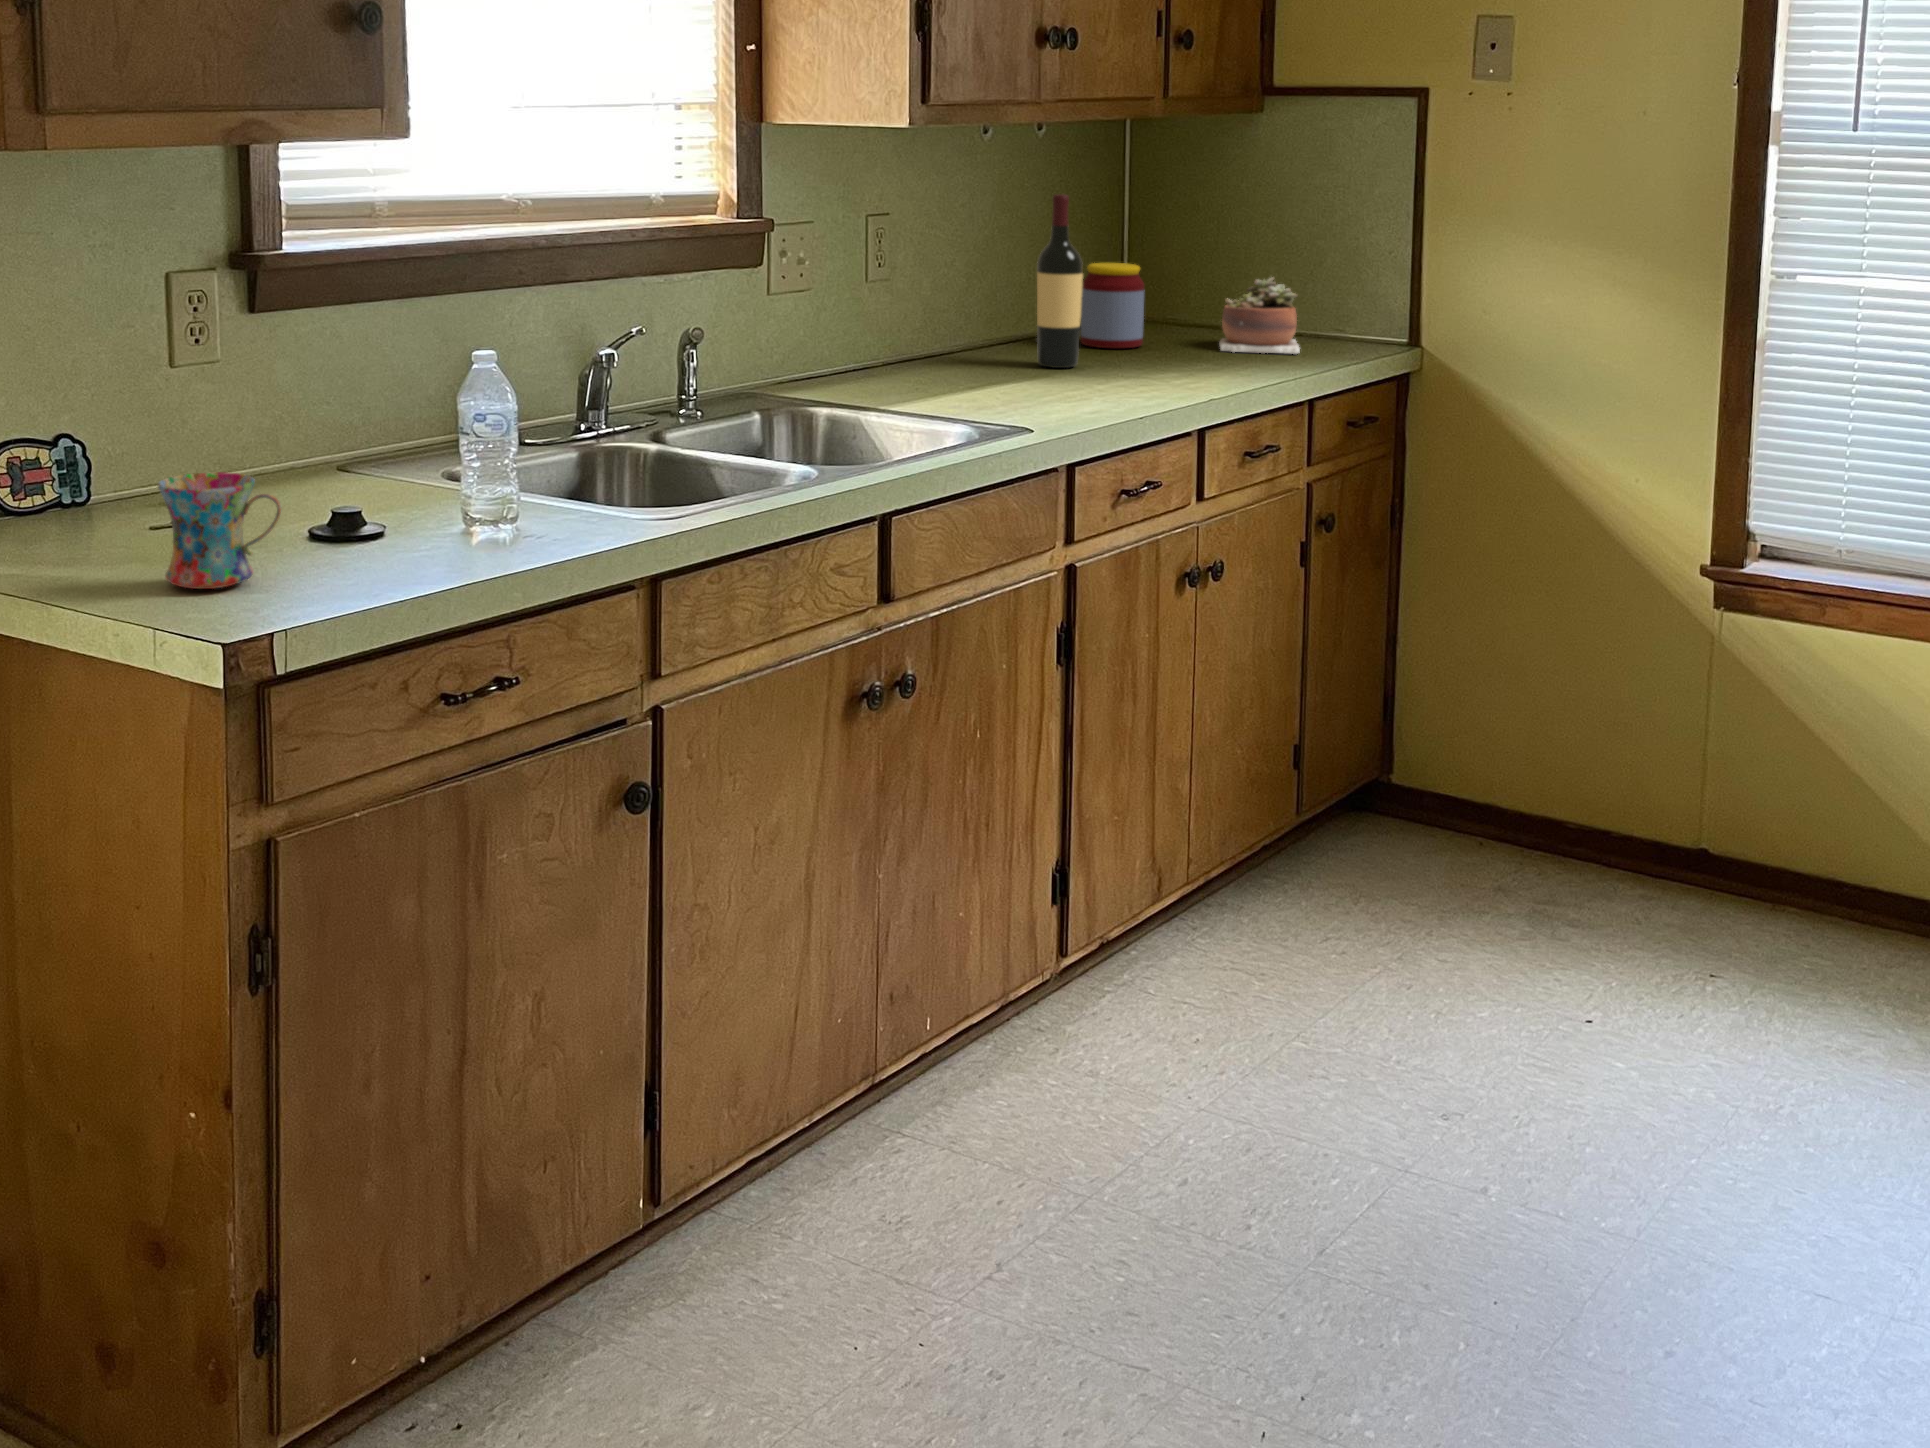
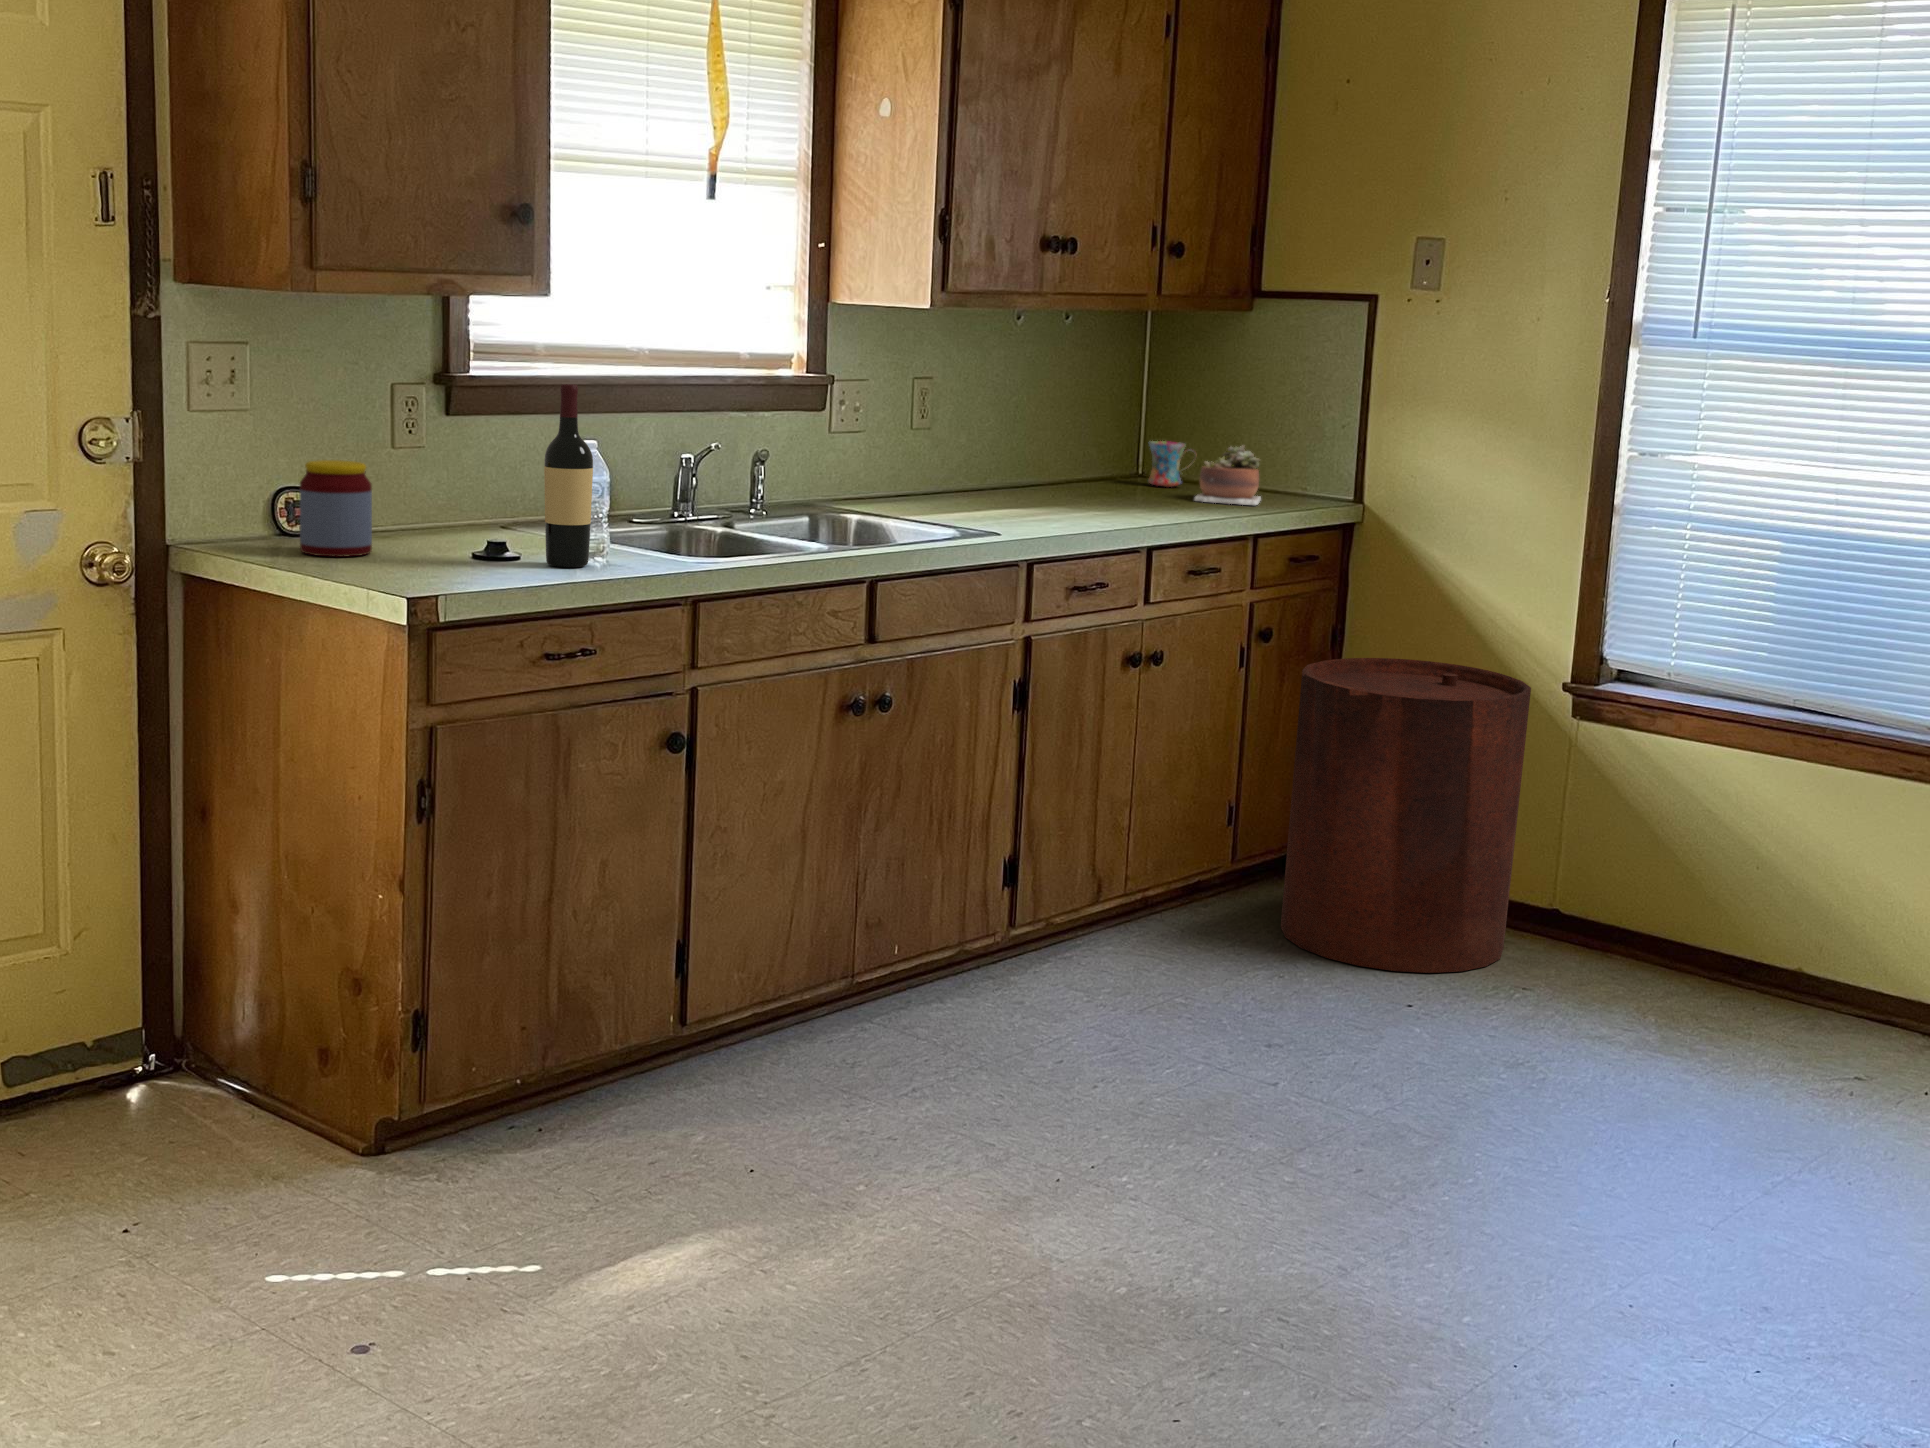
wine bottle: present [1037,194,1083,368] -> present [544,384,593,567]
jar: present [1081,263,1145,348] -> present [300,460,372,557]
mug: present [157,472,281,589] -> present [1148,441,1192,487]
trash can: none [1373,539,1681,956] -> present [1281,658,1531,973]

